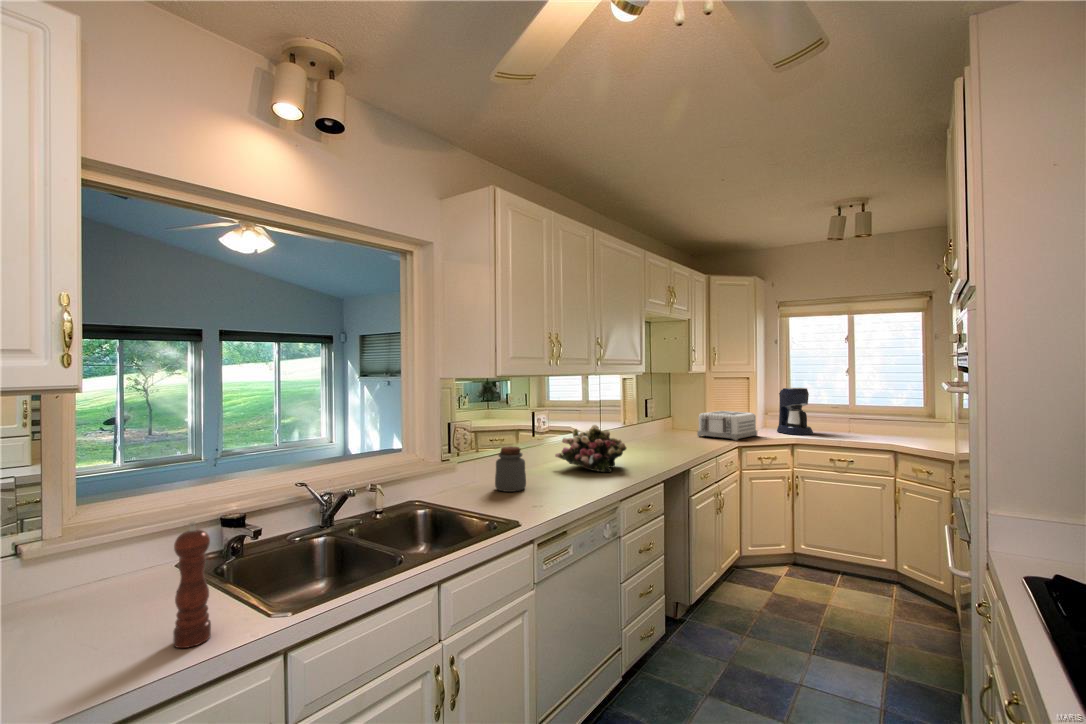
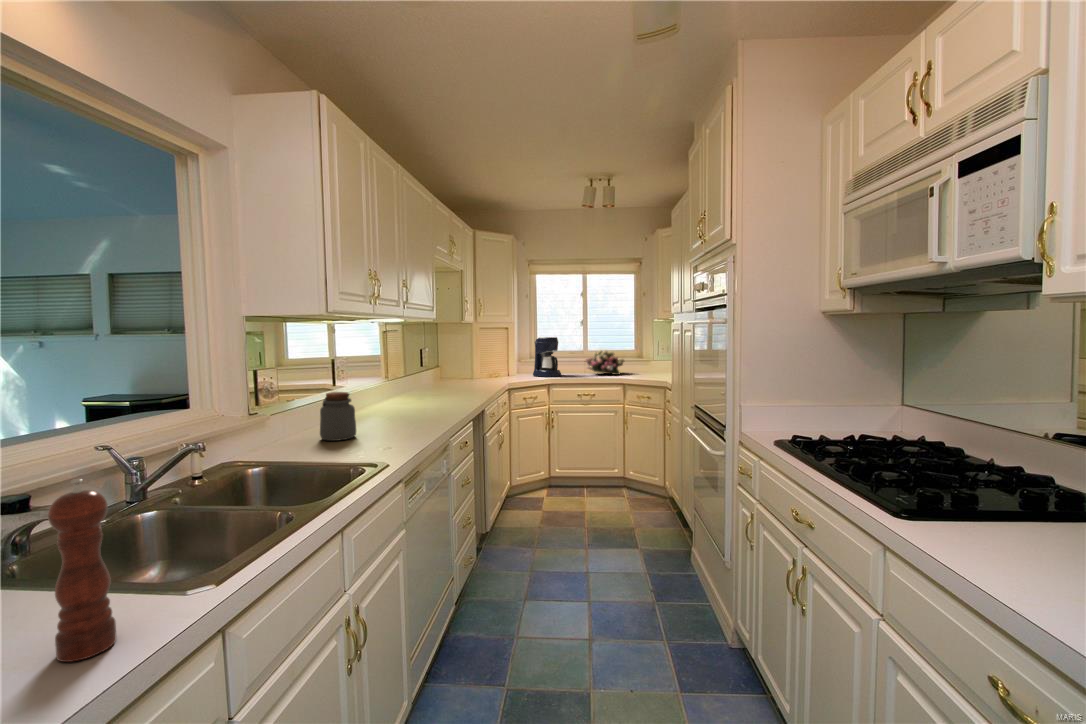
toaster: present [697,411,757,440] -> none [472,359,521,384]
flower arrangement: present [555,425,626,473] -> present [586,350,624,375]

